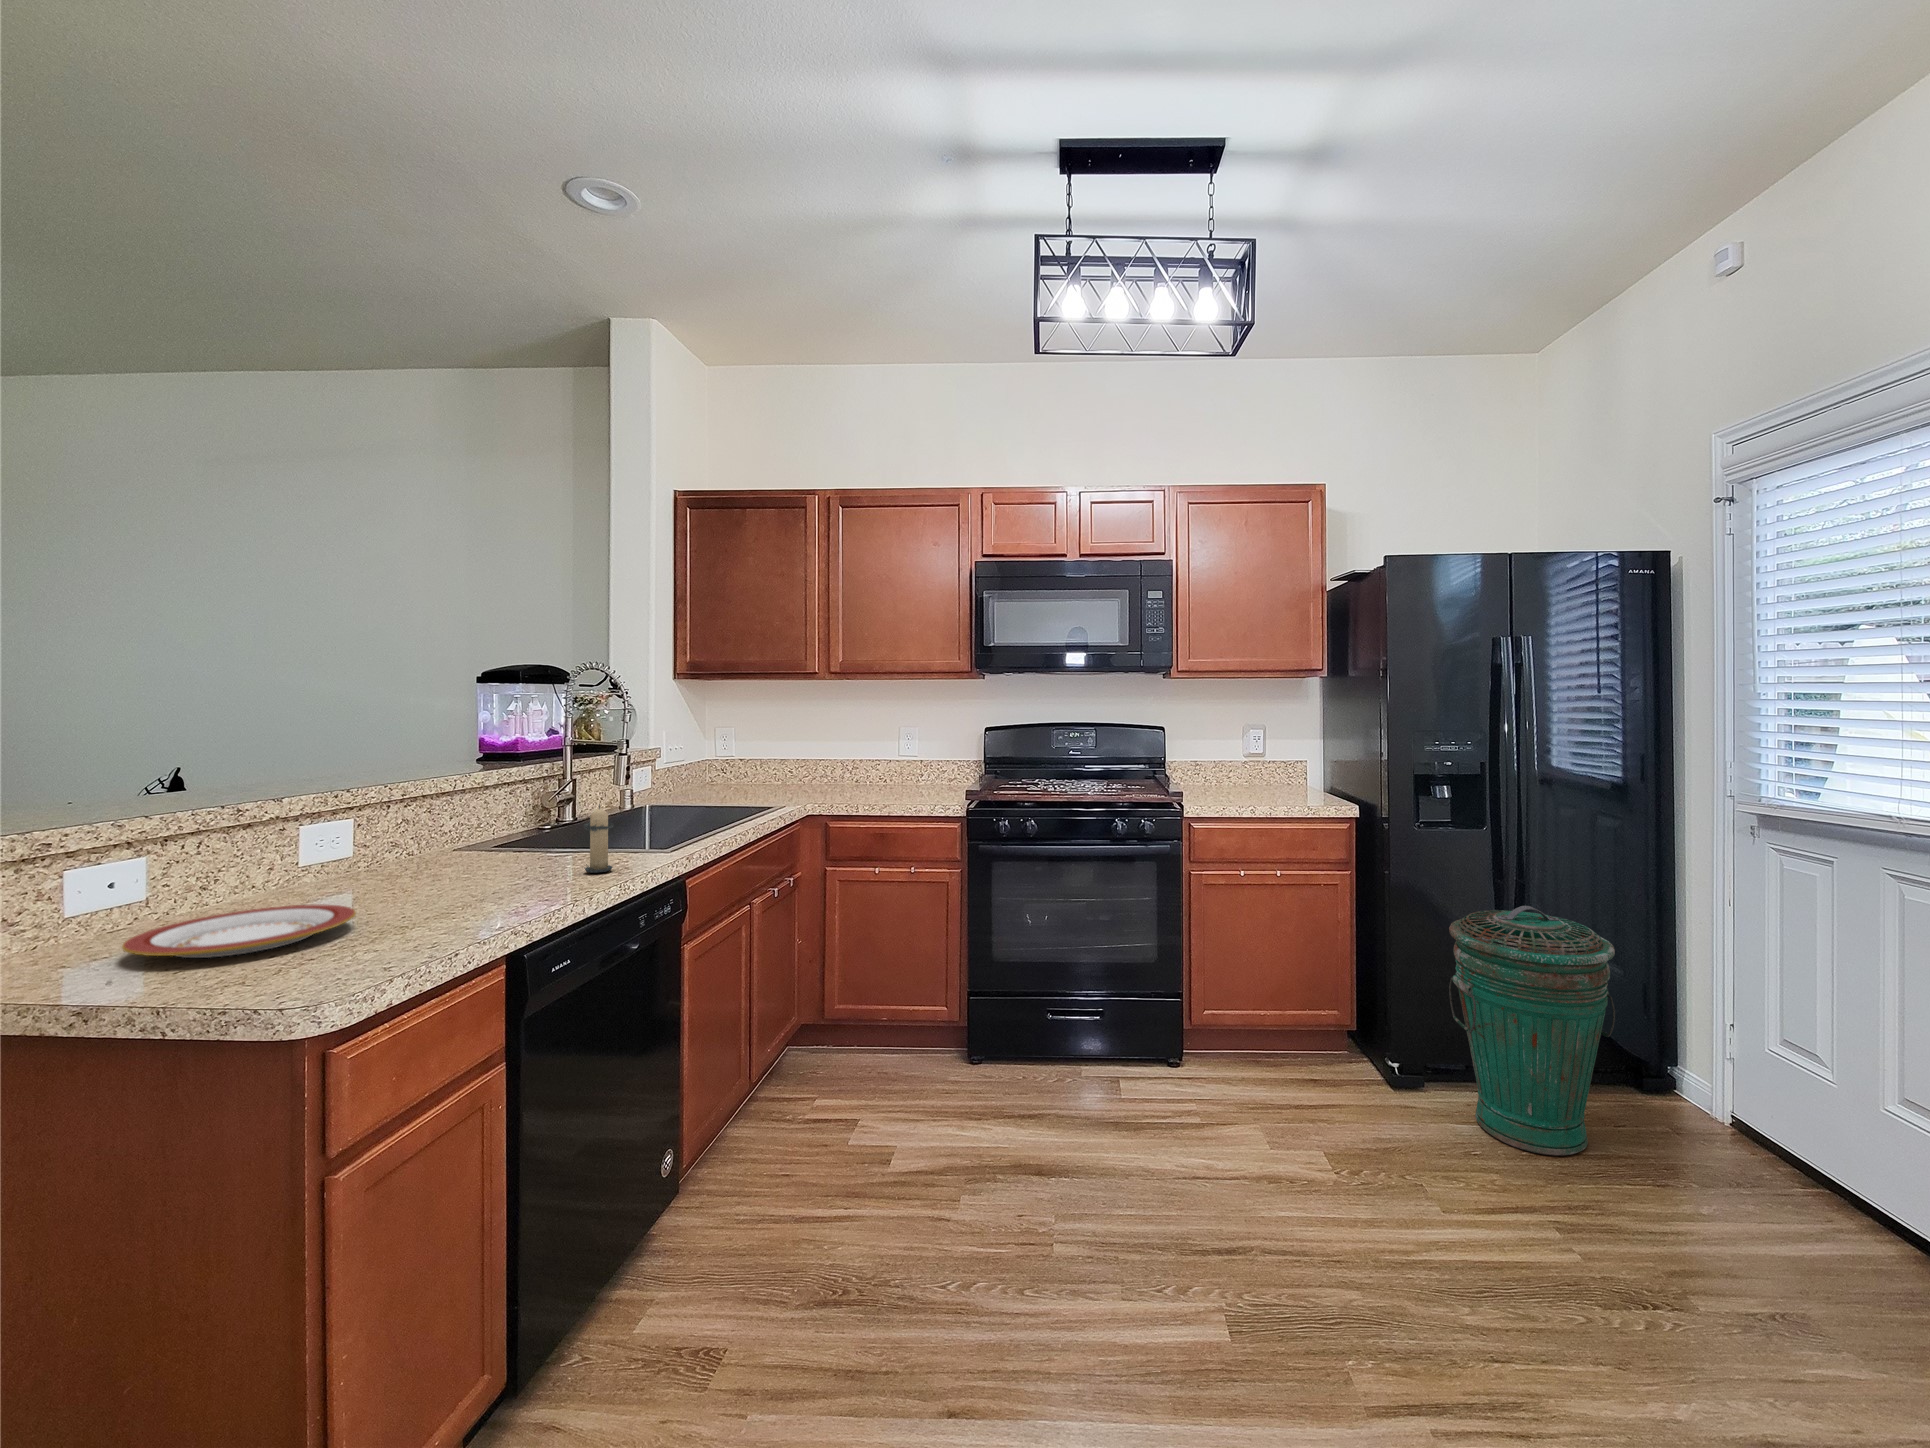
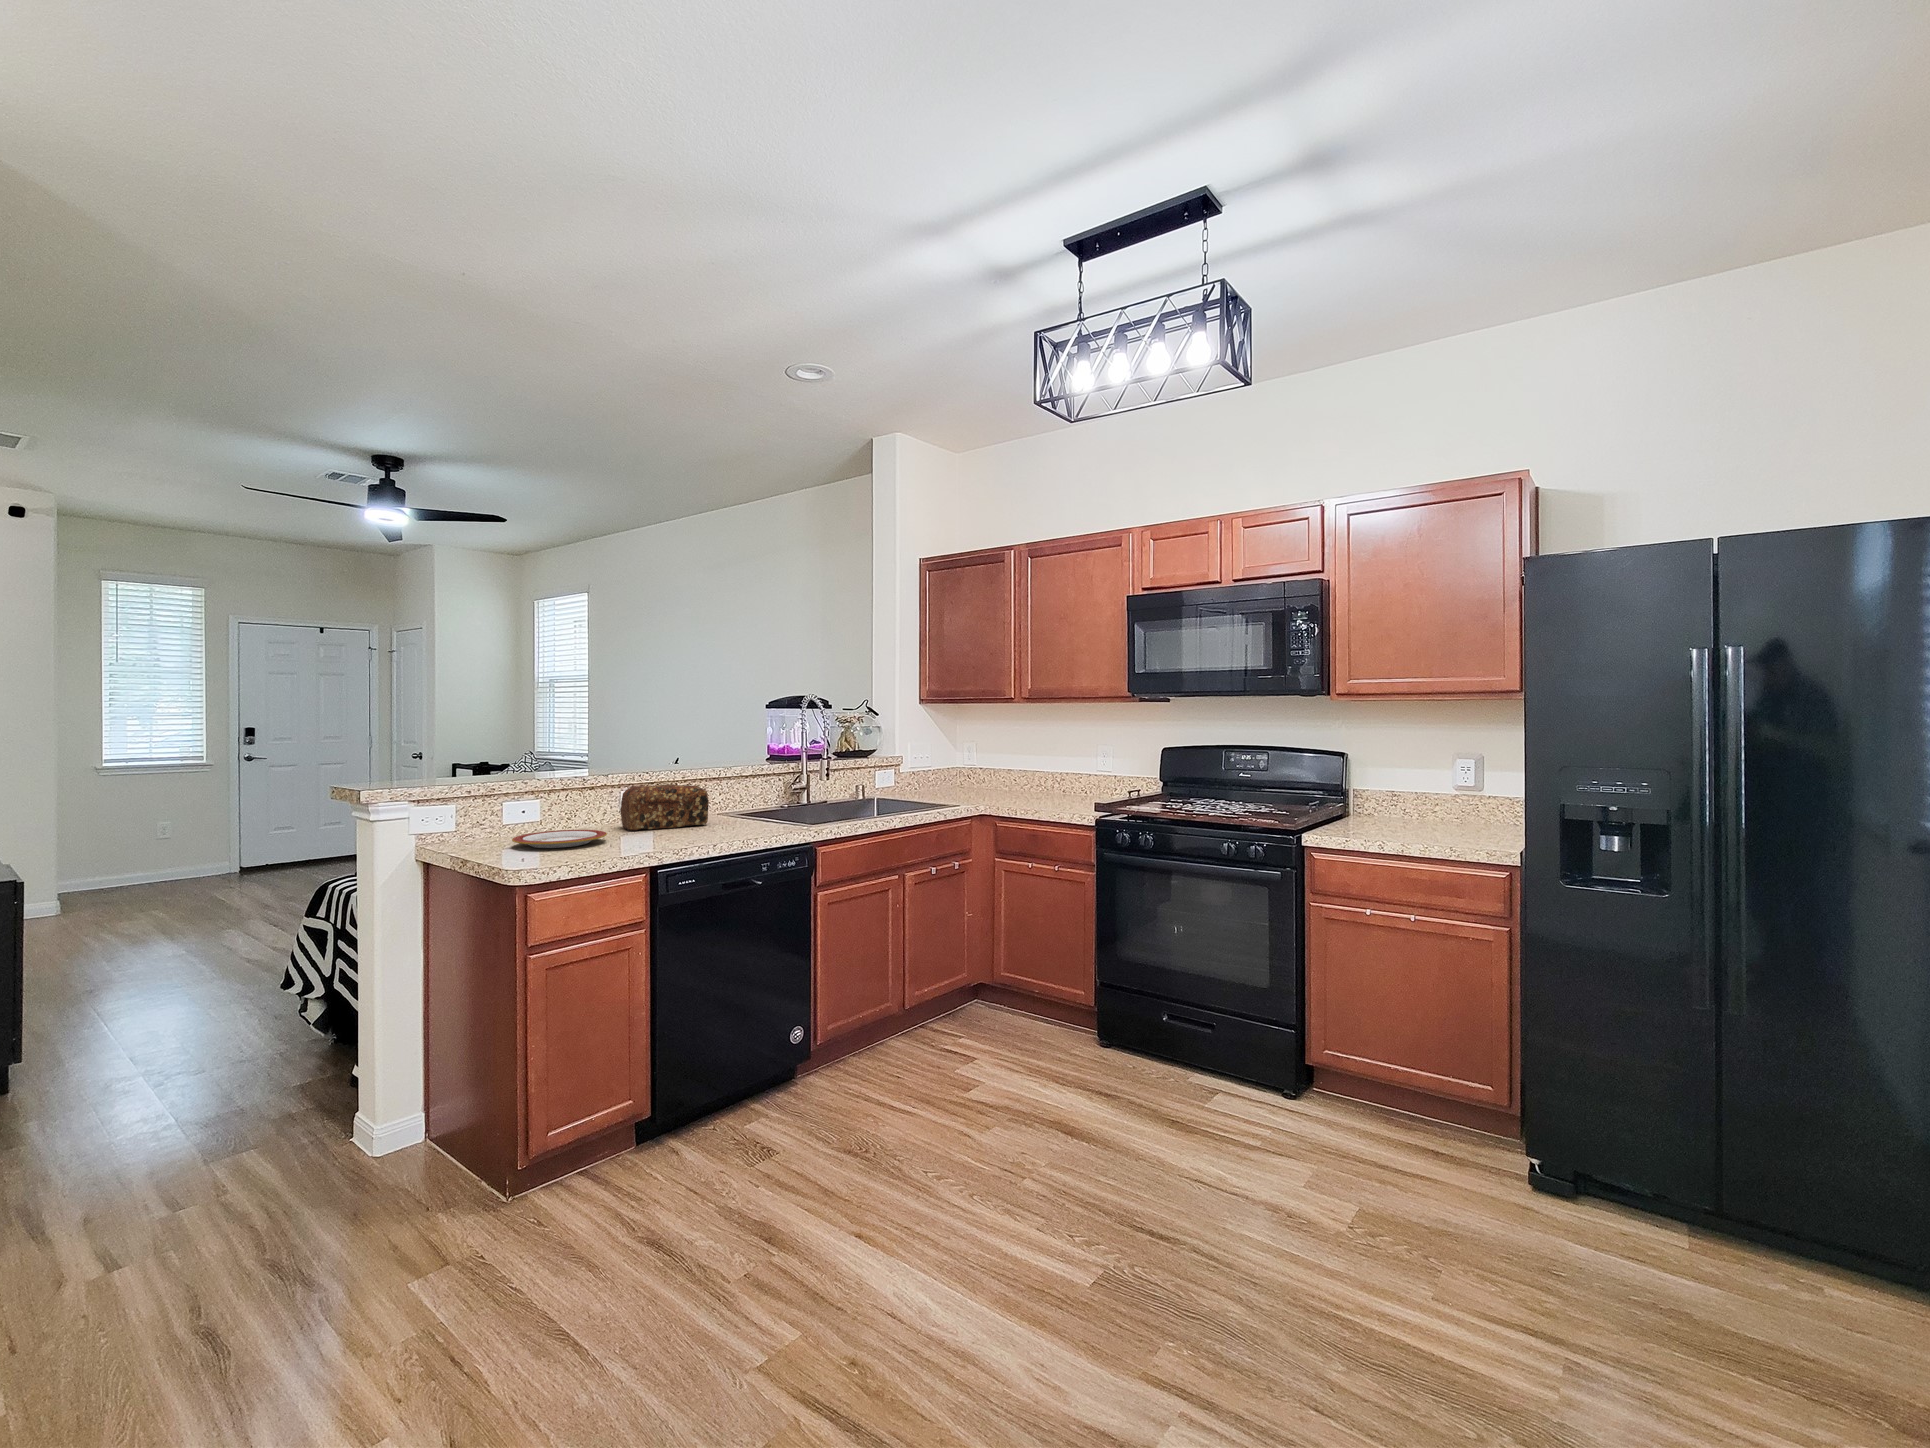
candle: present [584,804,613,873] -> none [741,787,764,833]
bread loaf: none [309,809,491,897] -> present [620,784,709,831]
trash can: present [1449,906,1615,1155] -> none [1562,989,1798,1324]

